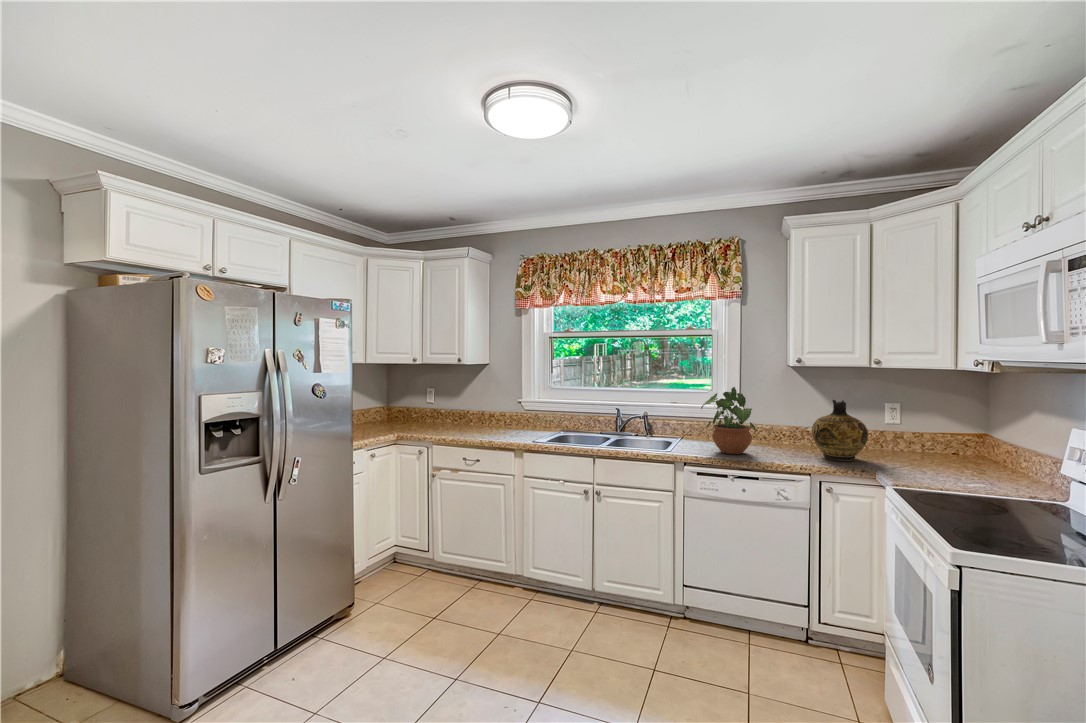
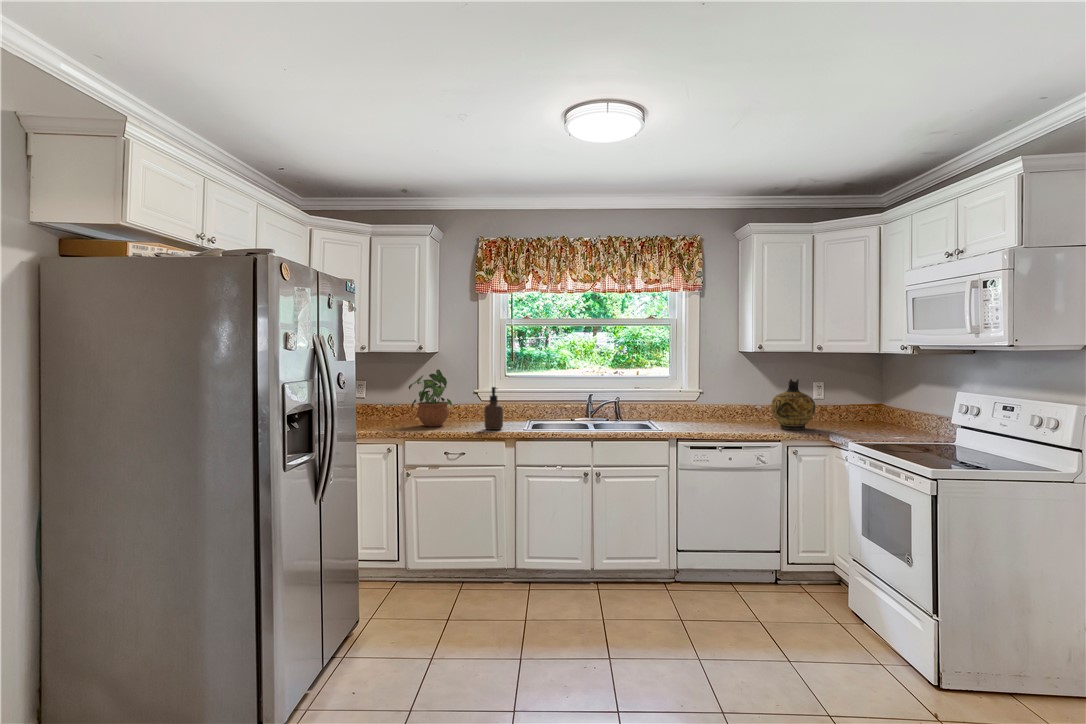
potted plant: present [701,387,756,454] -> present [409,369,452,426]
soap dispenser: none [502,400,519,440] -> present [484,387,503,430]

